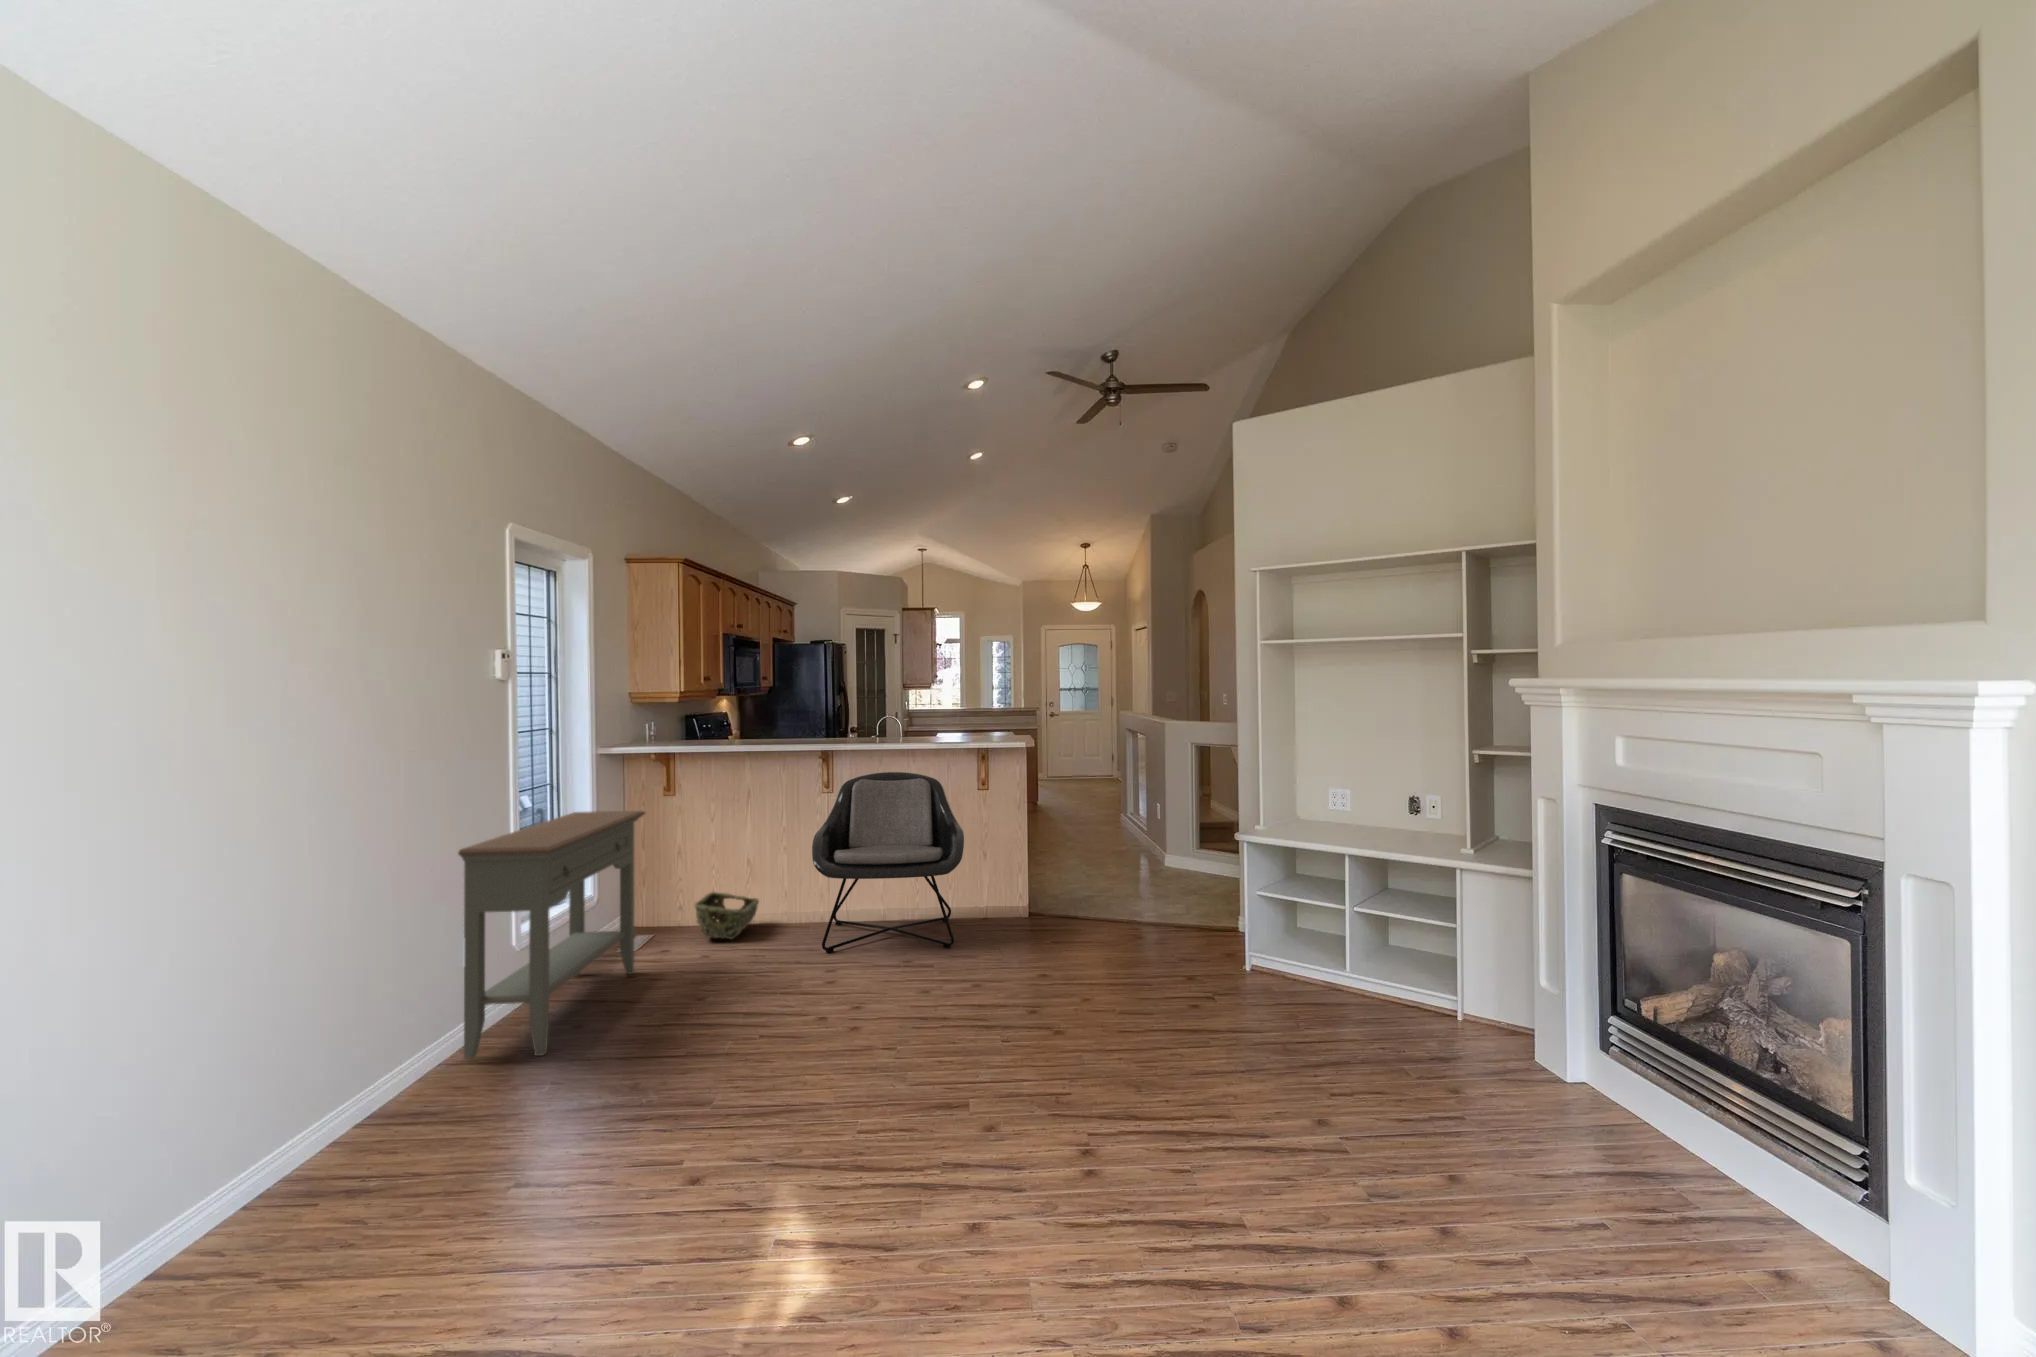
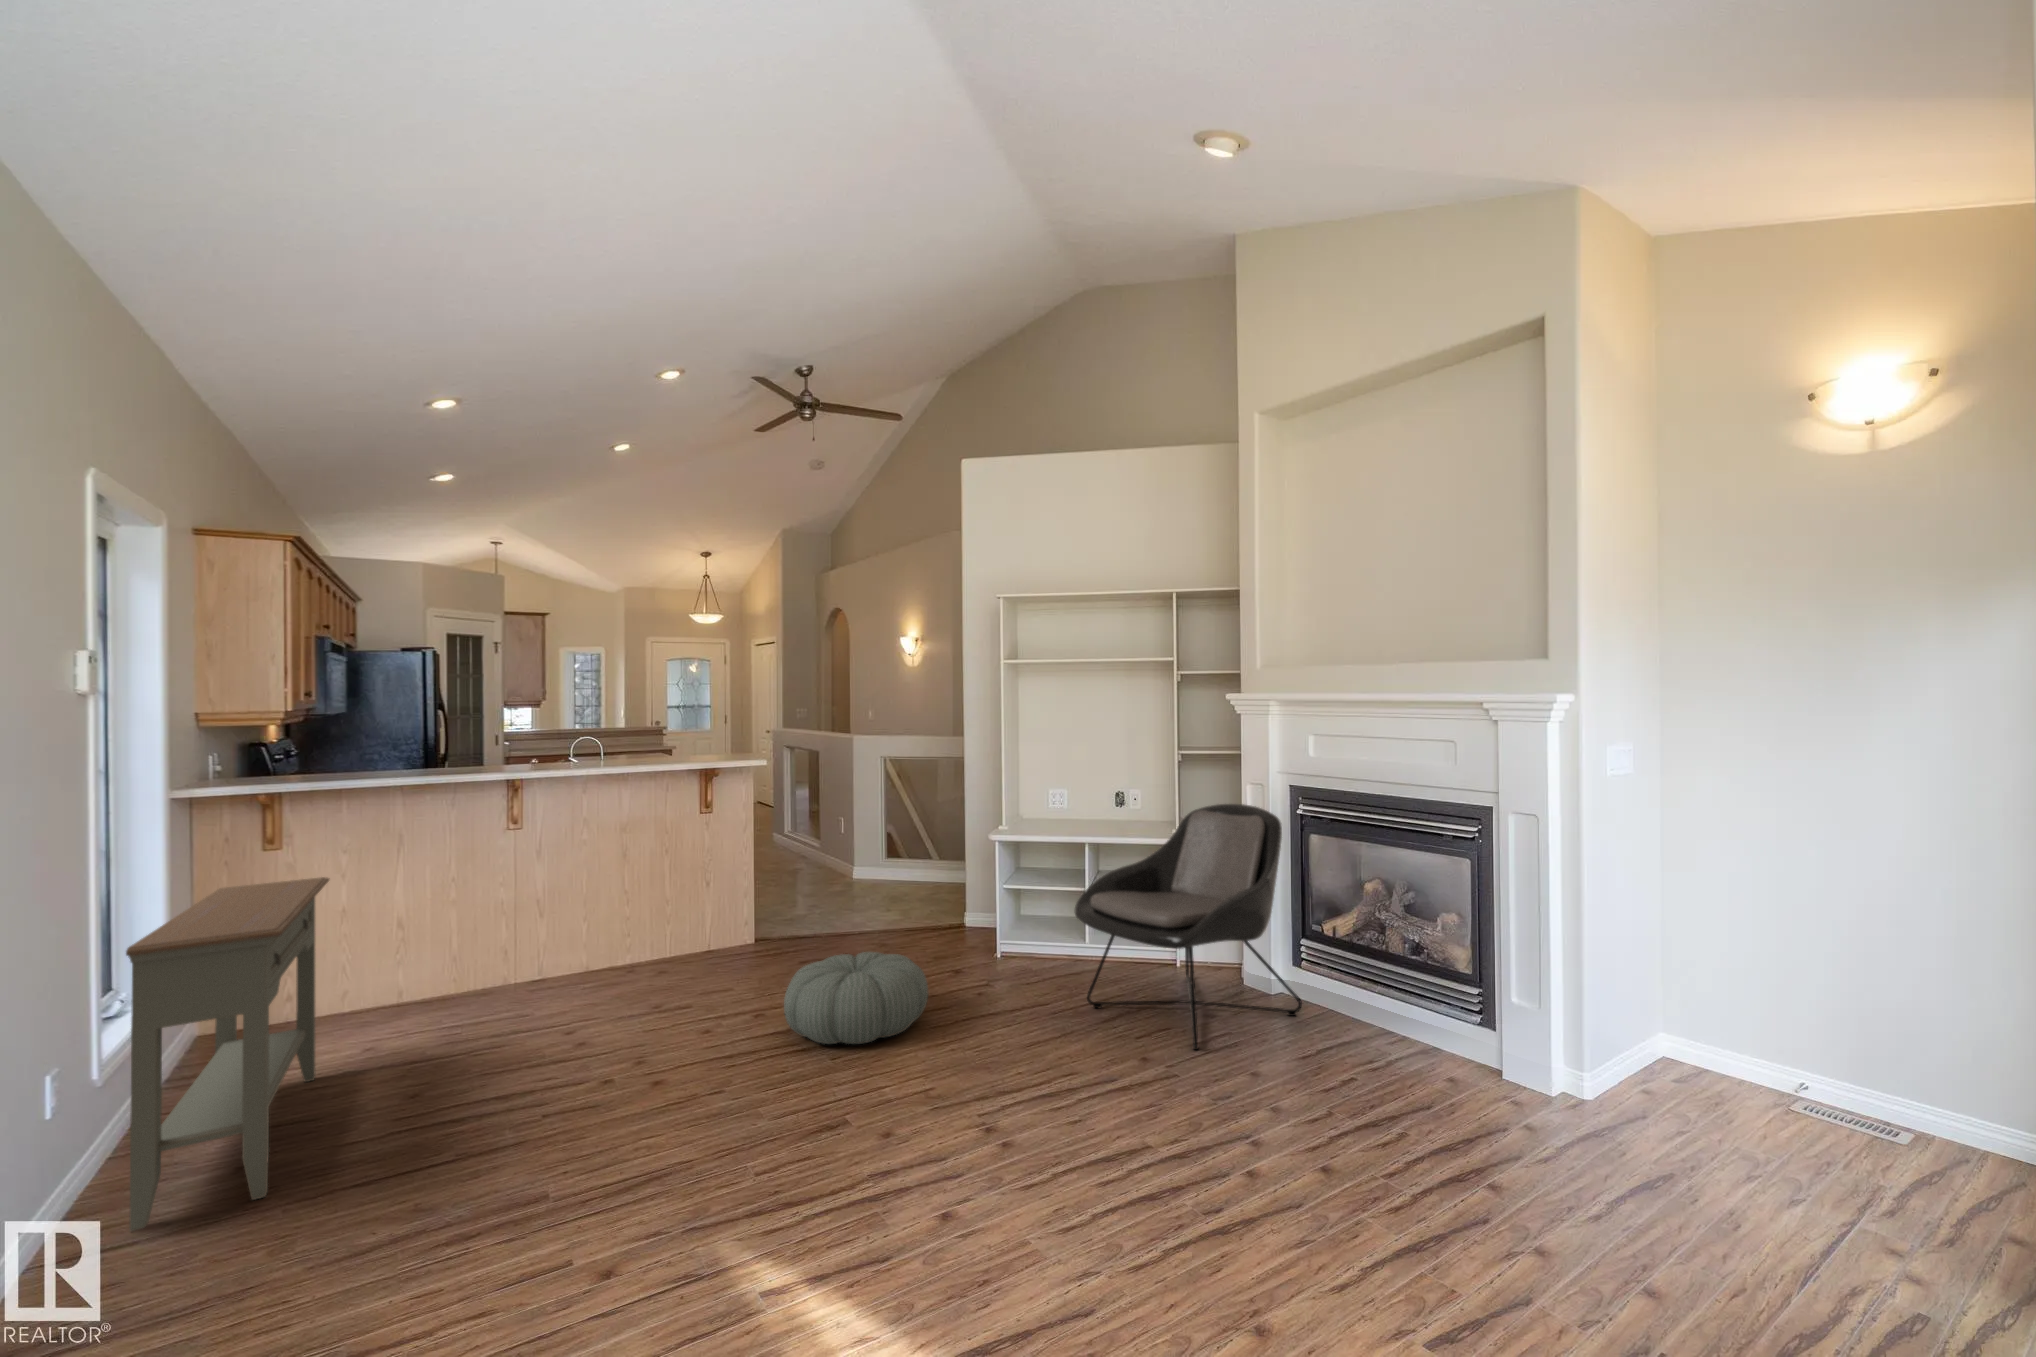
lounge chair: present [812,772,964,953] -> present [1075,804,1302,1050]
woven basket: present [694,892,759,939] -> none [375,967,452,1020]
pouf: none [974,940,1123,1035] -> present [784,952,928,1044]

